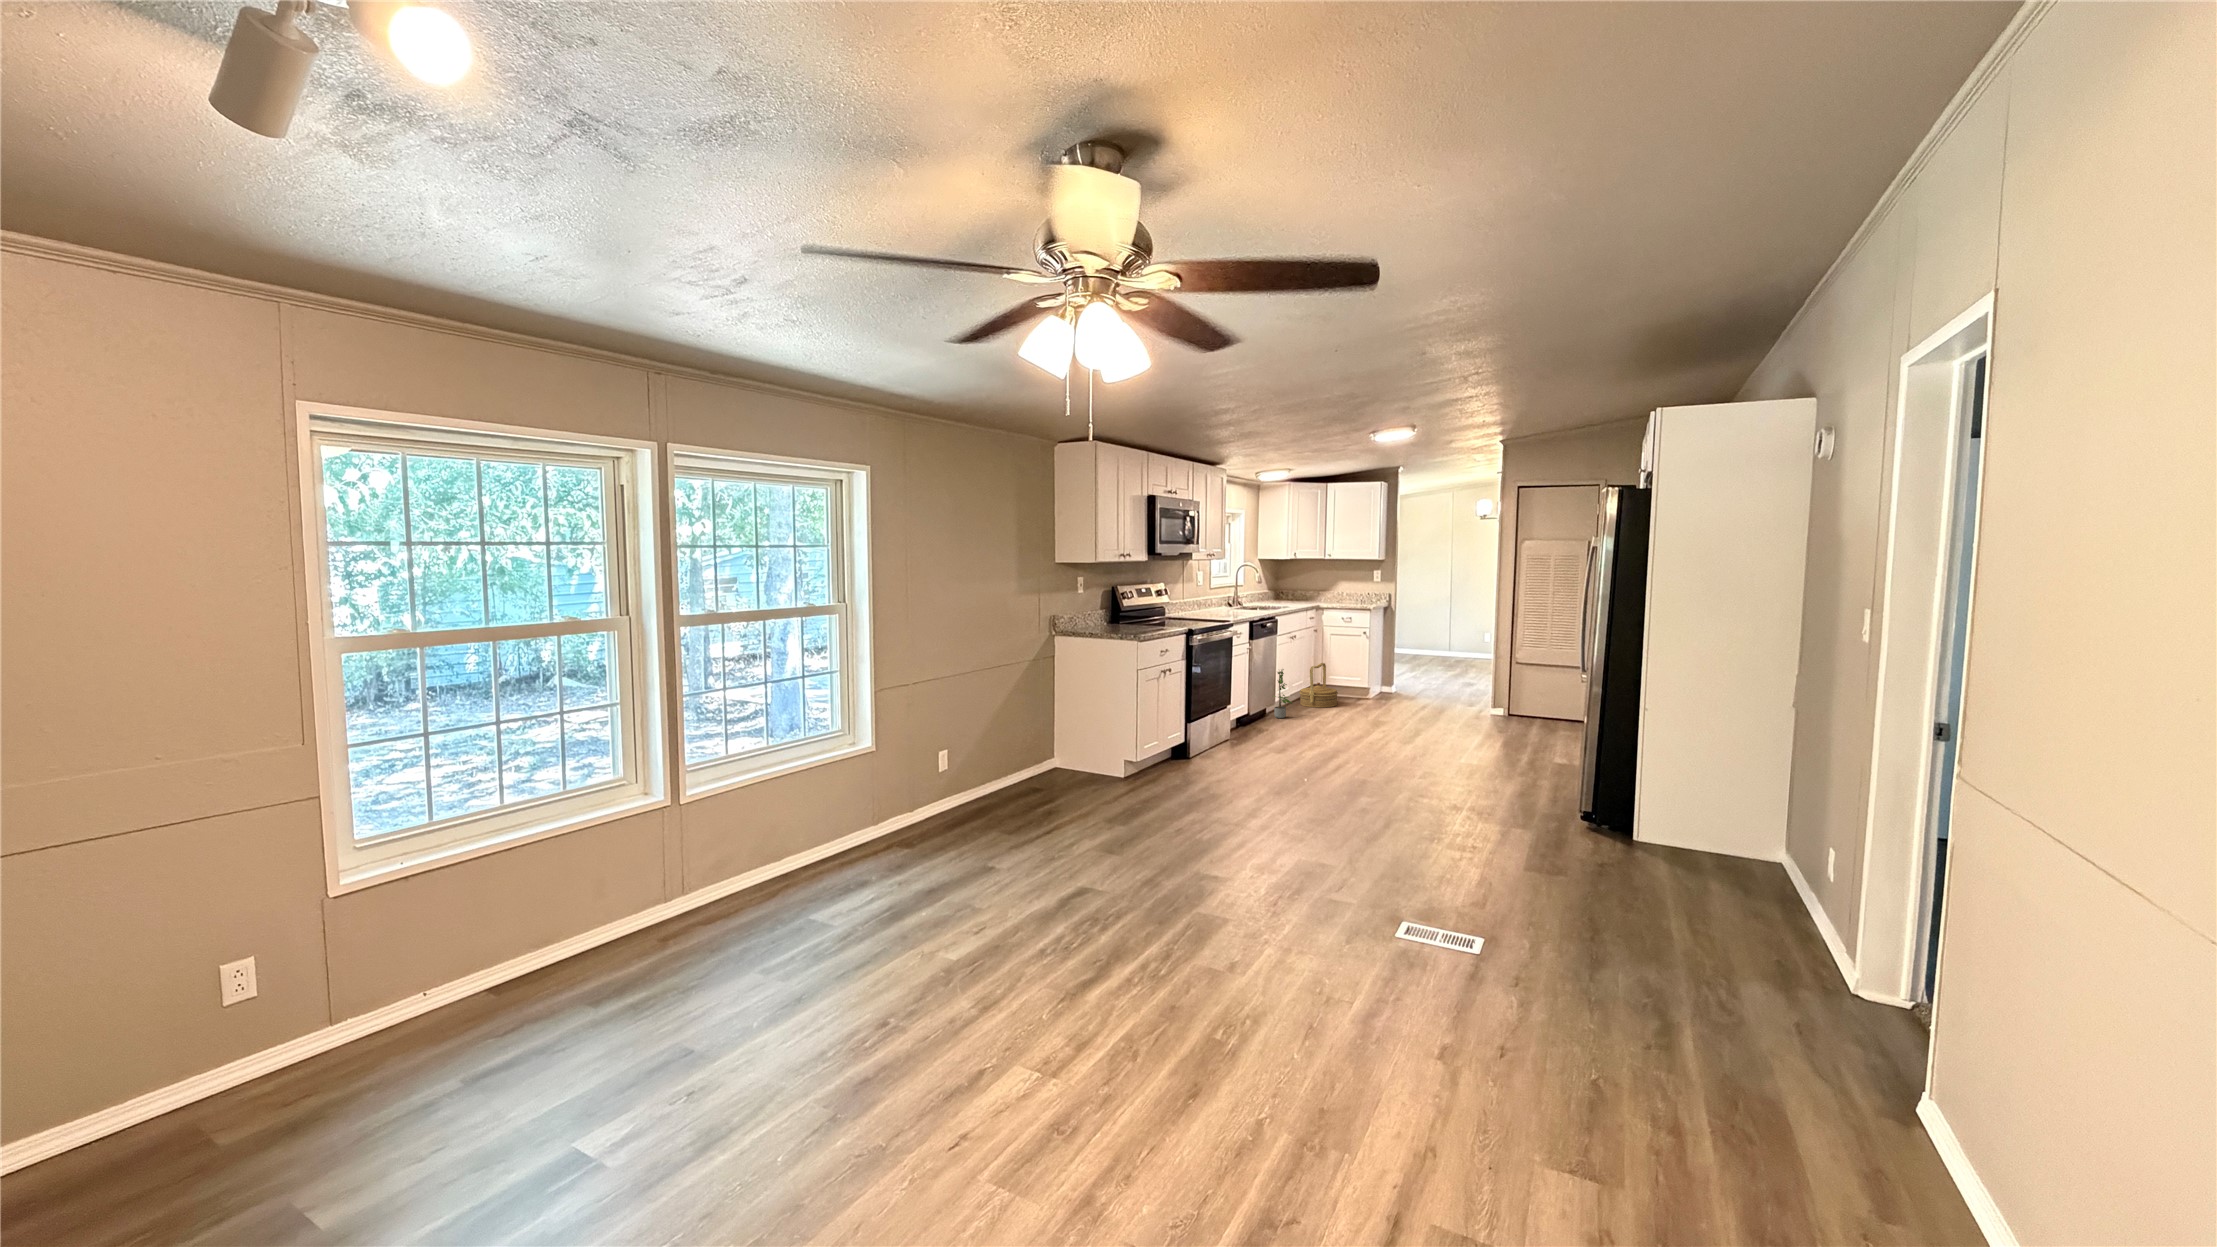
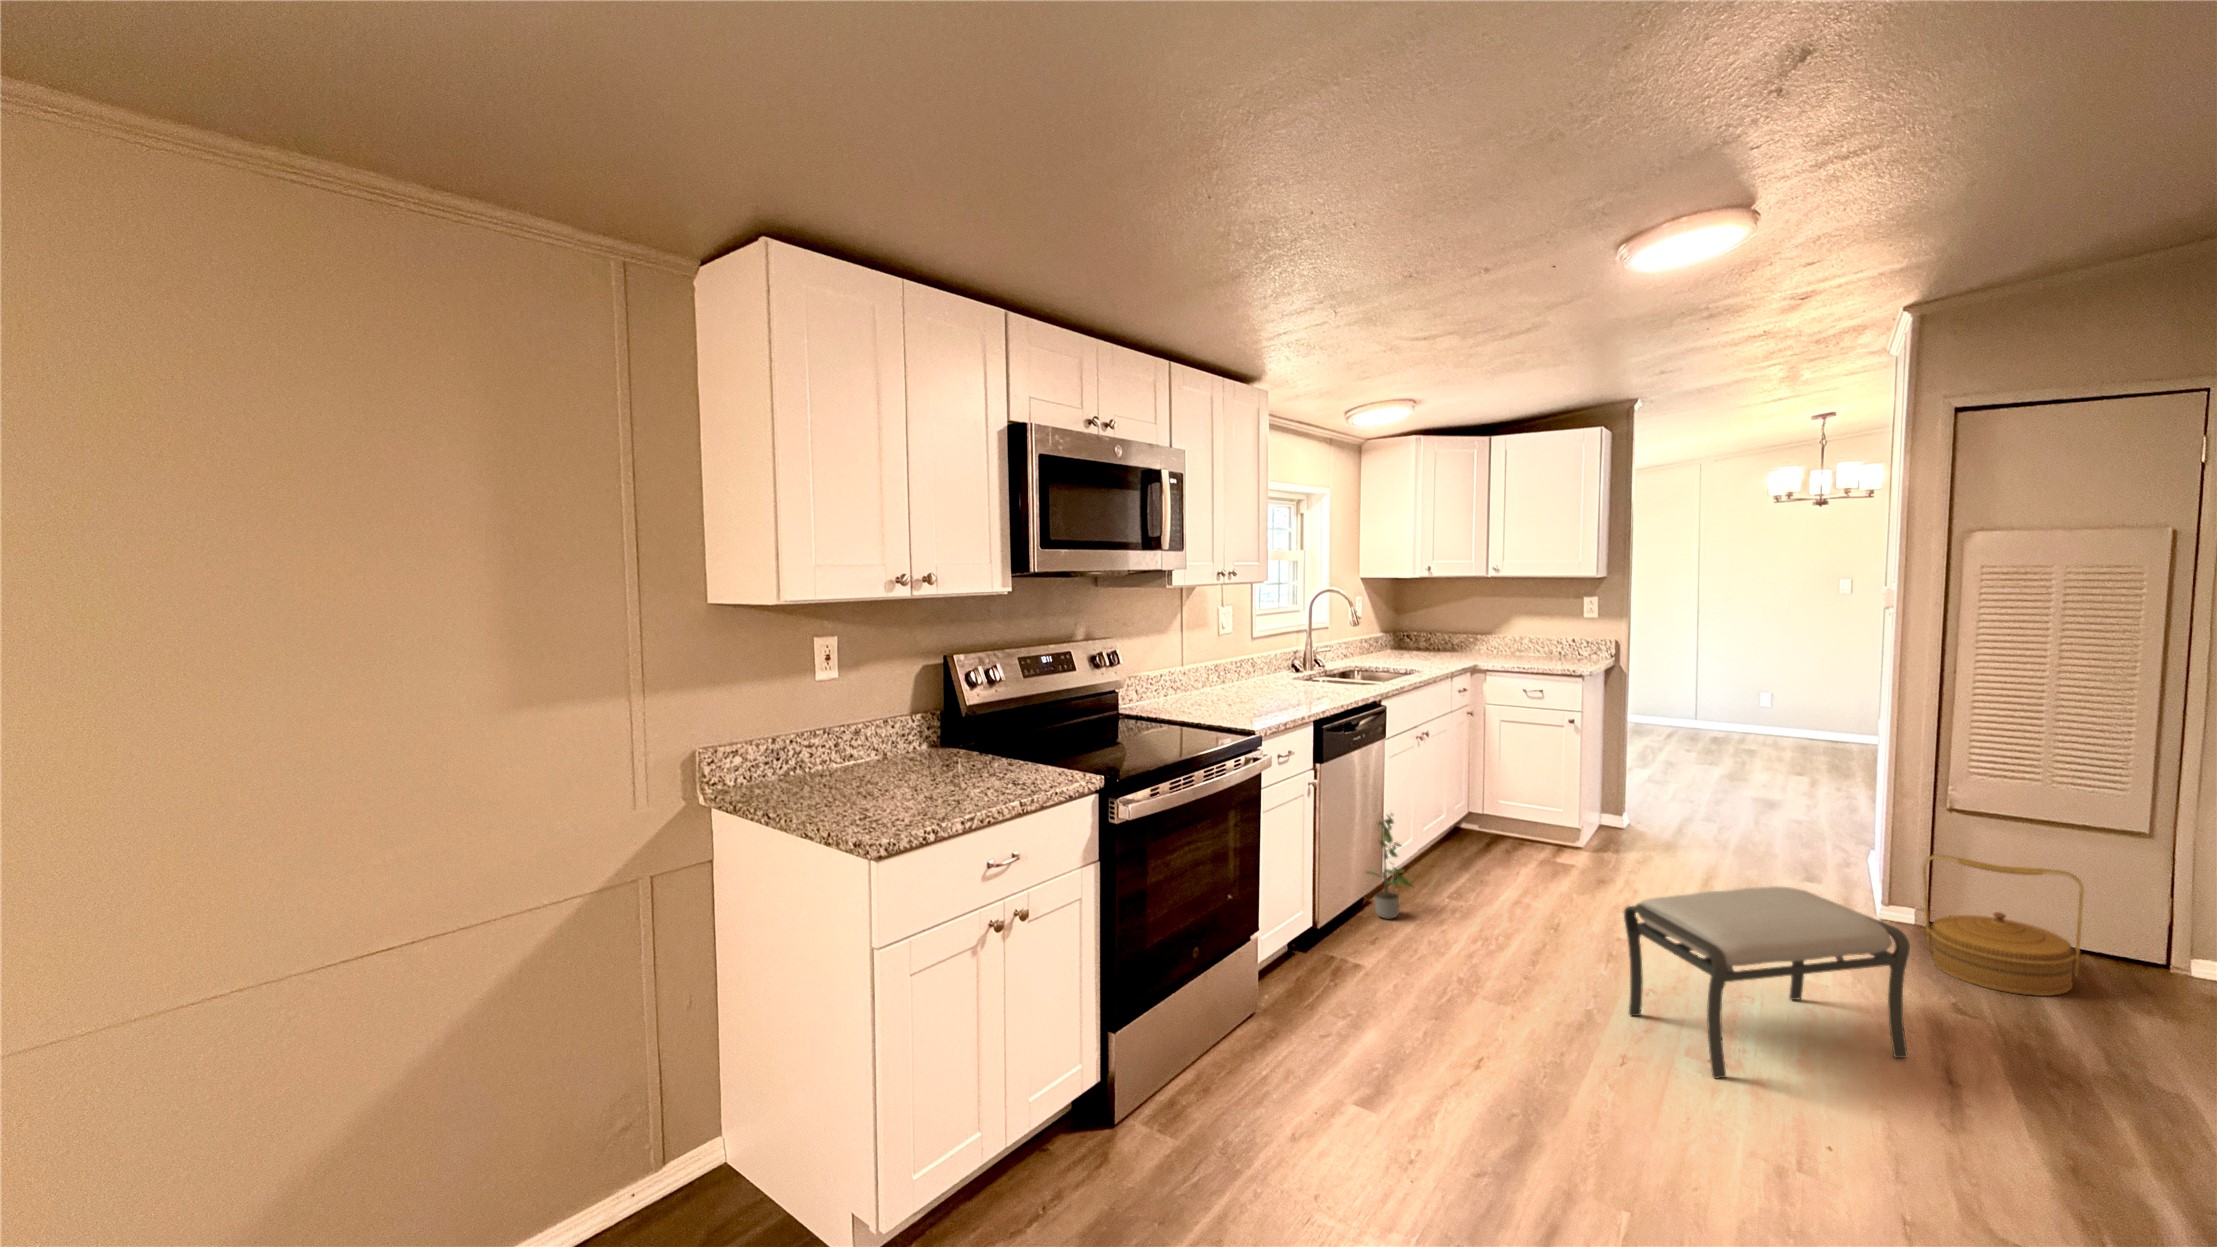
woven basket: present [1299,663,1338,708] -> present [1922,855,2084,996]
ottoman: none [1383,683,1483,747] -> present [1624,886,1910,1079]

